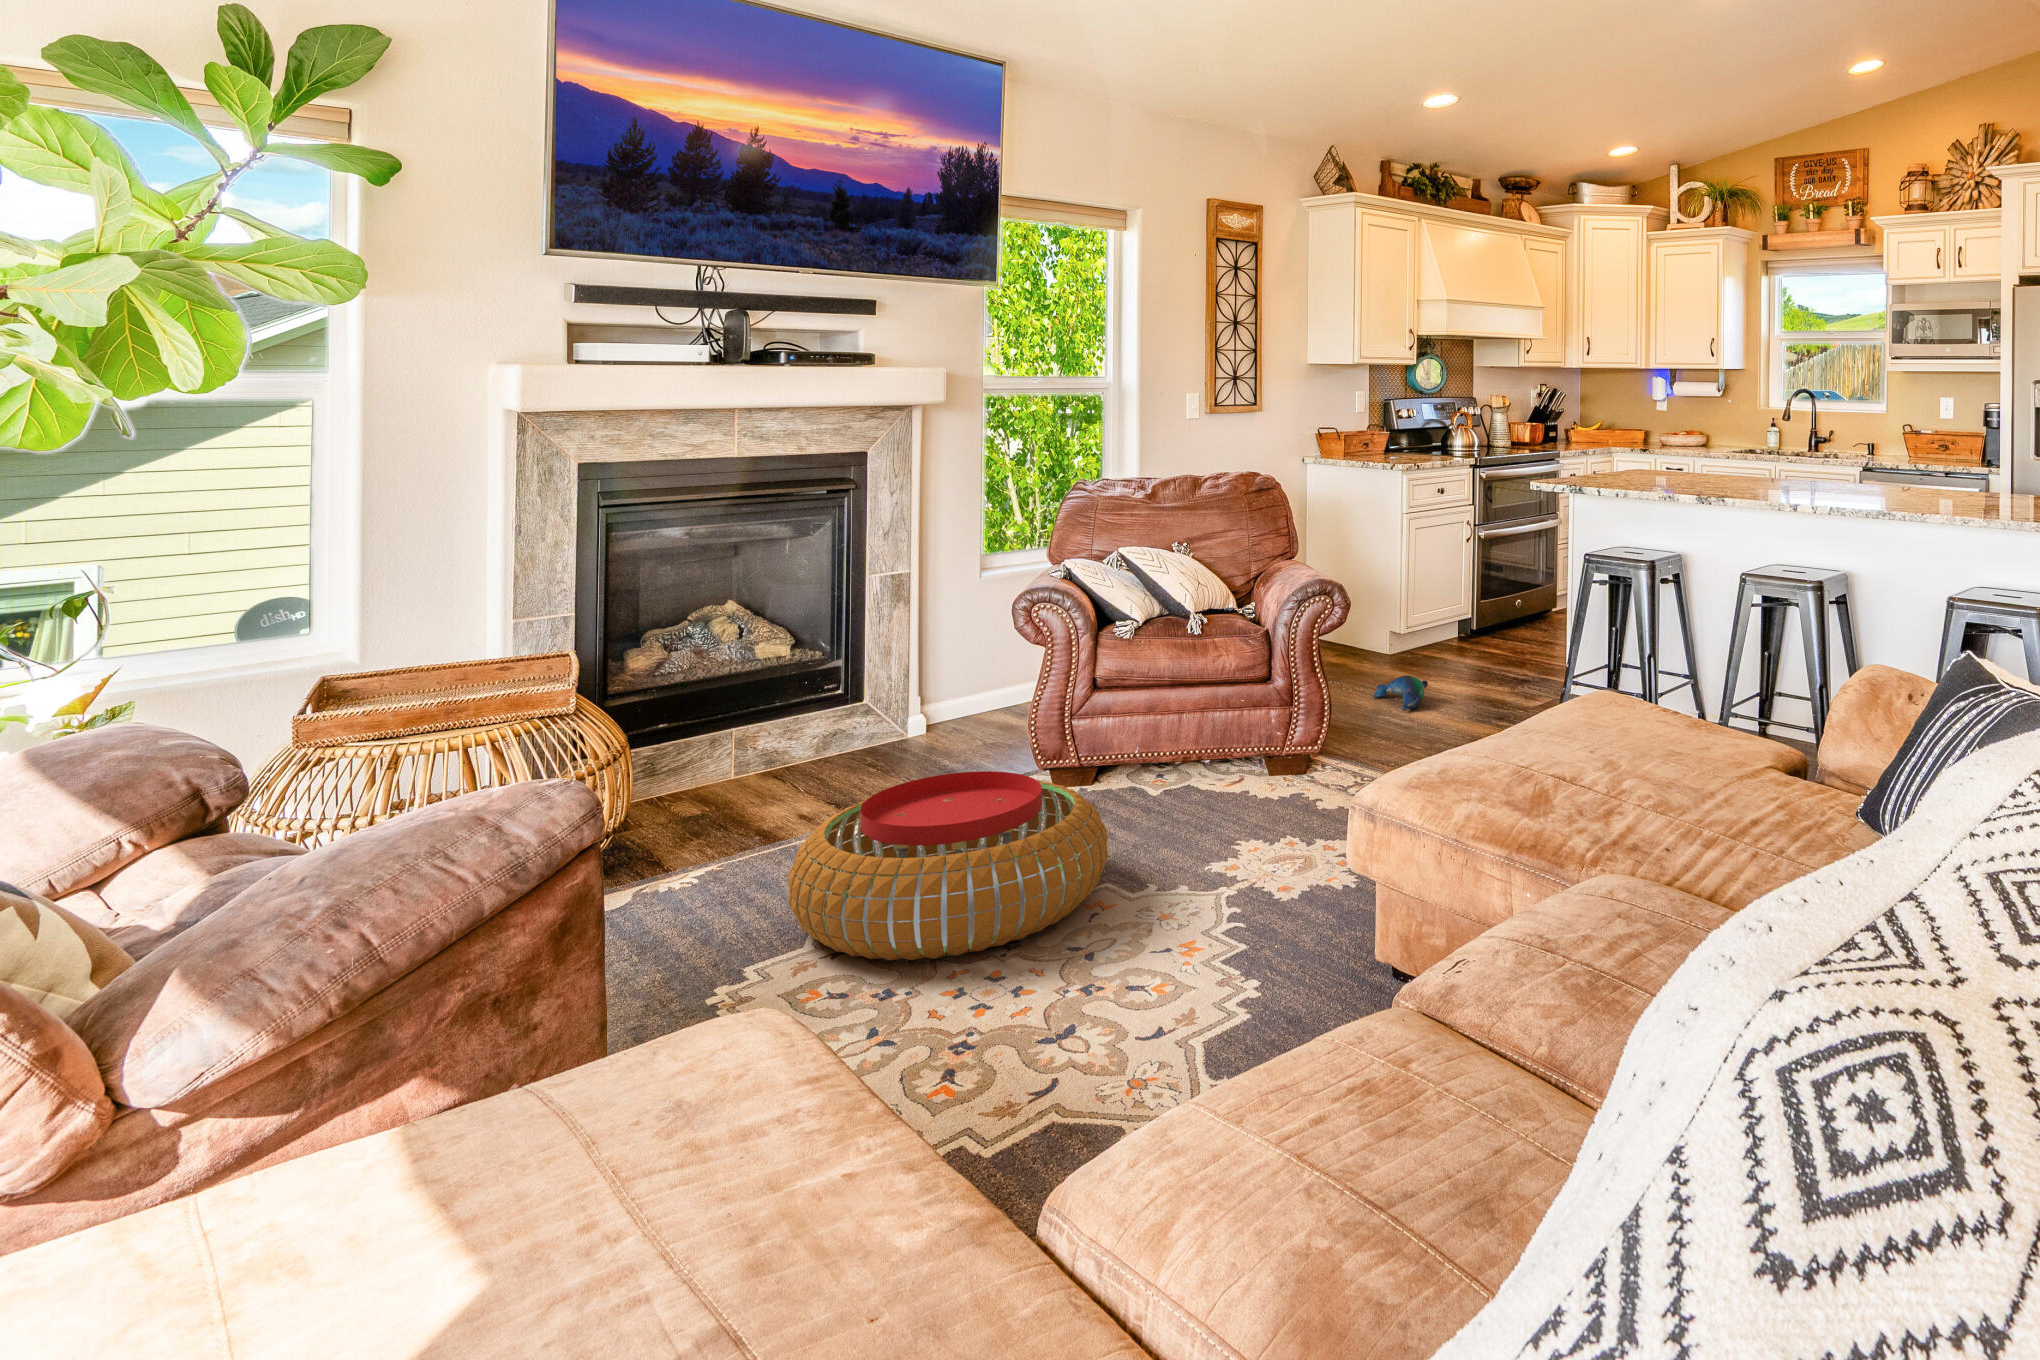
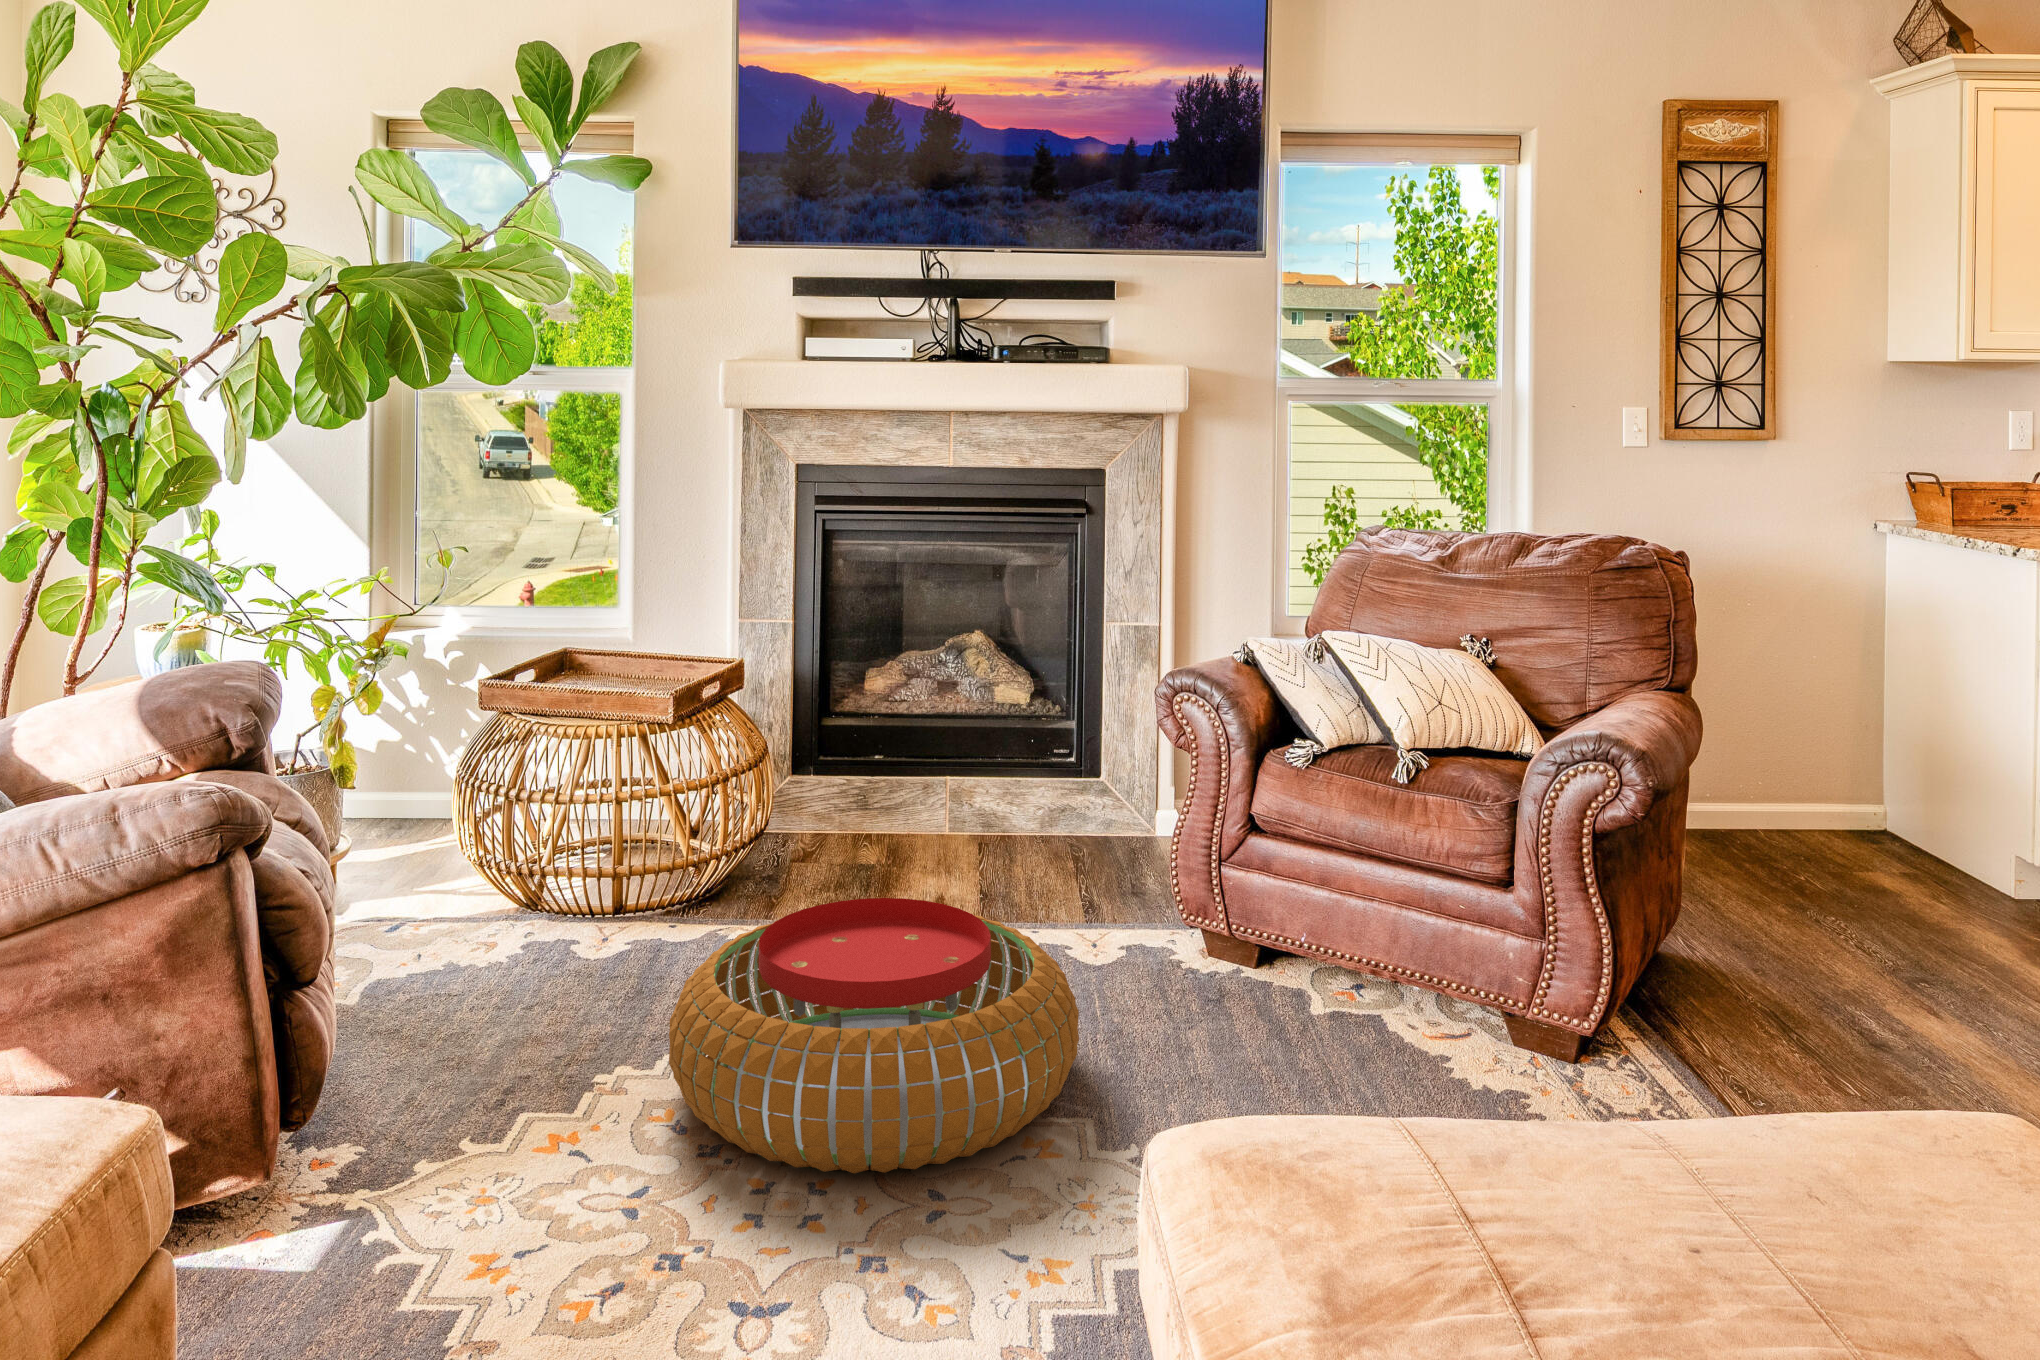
plush toy: present [1373,676,1428,711] -> none [1882,938,1989,1008]

